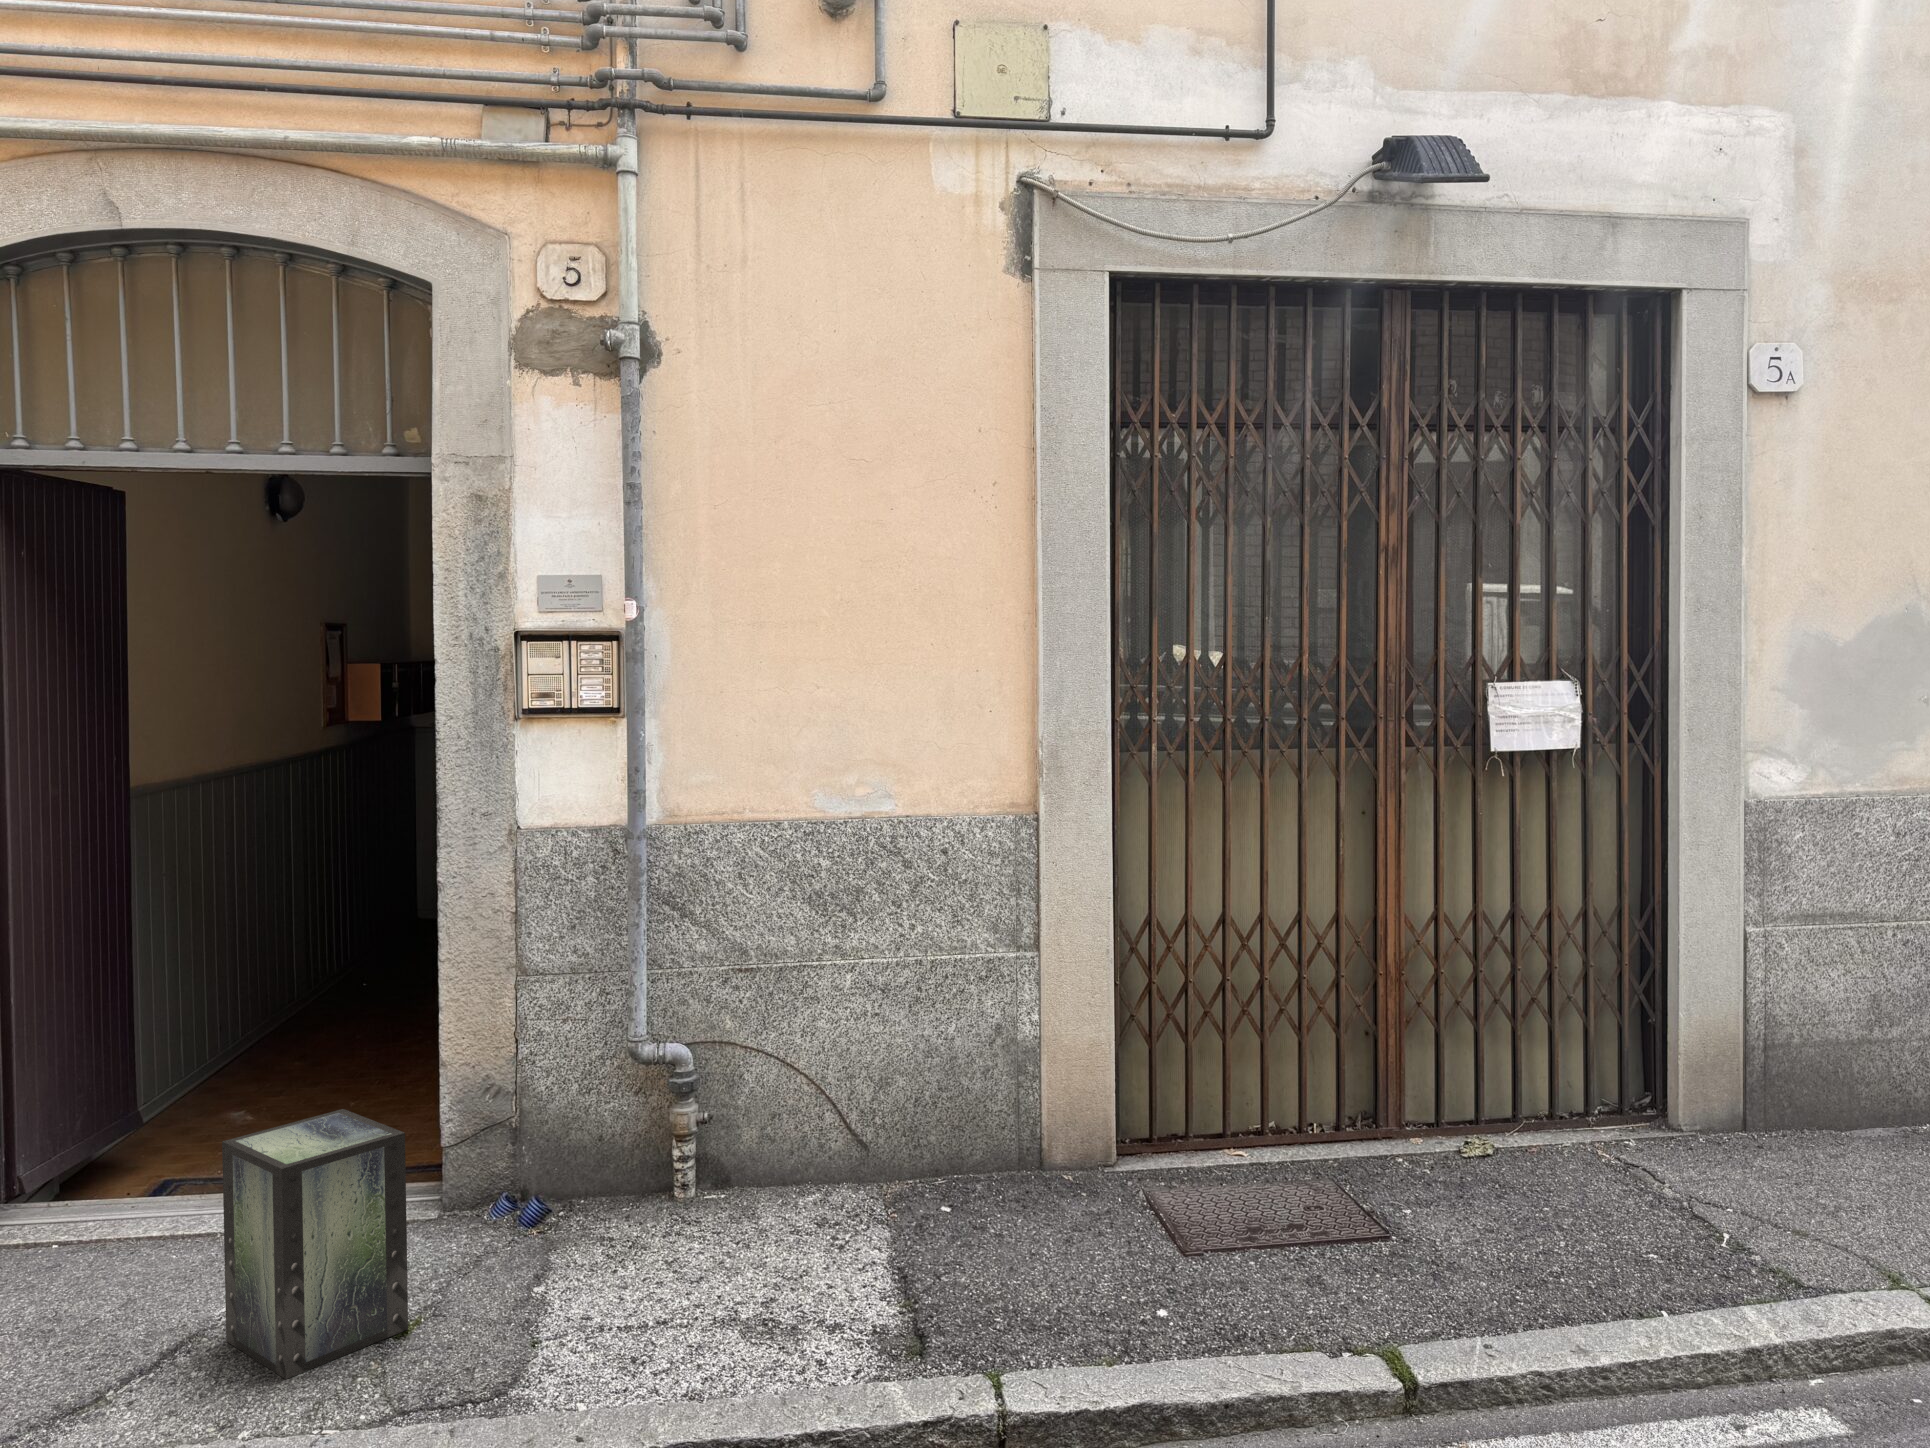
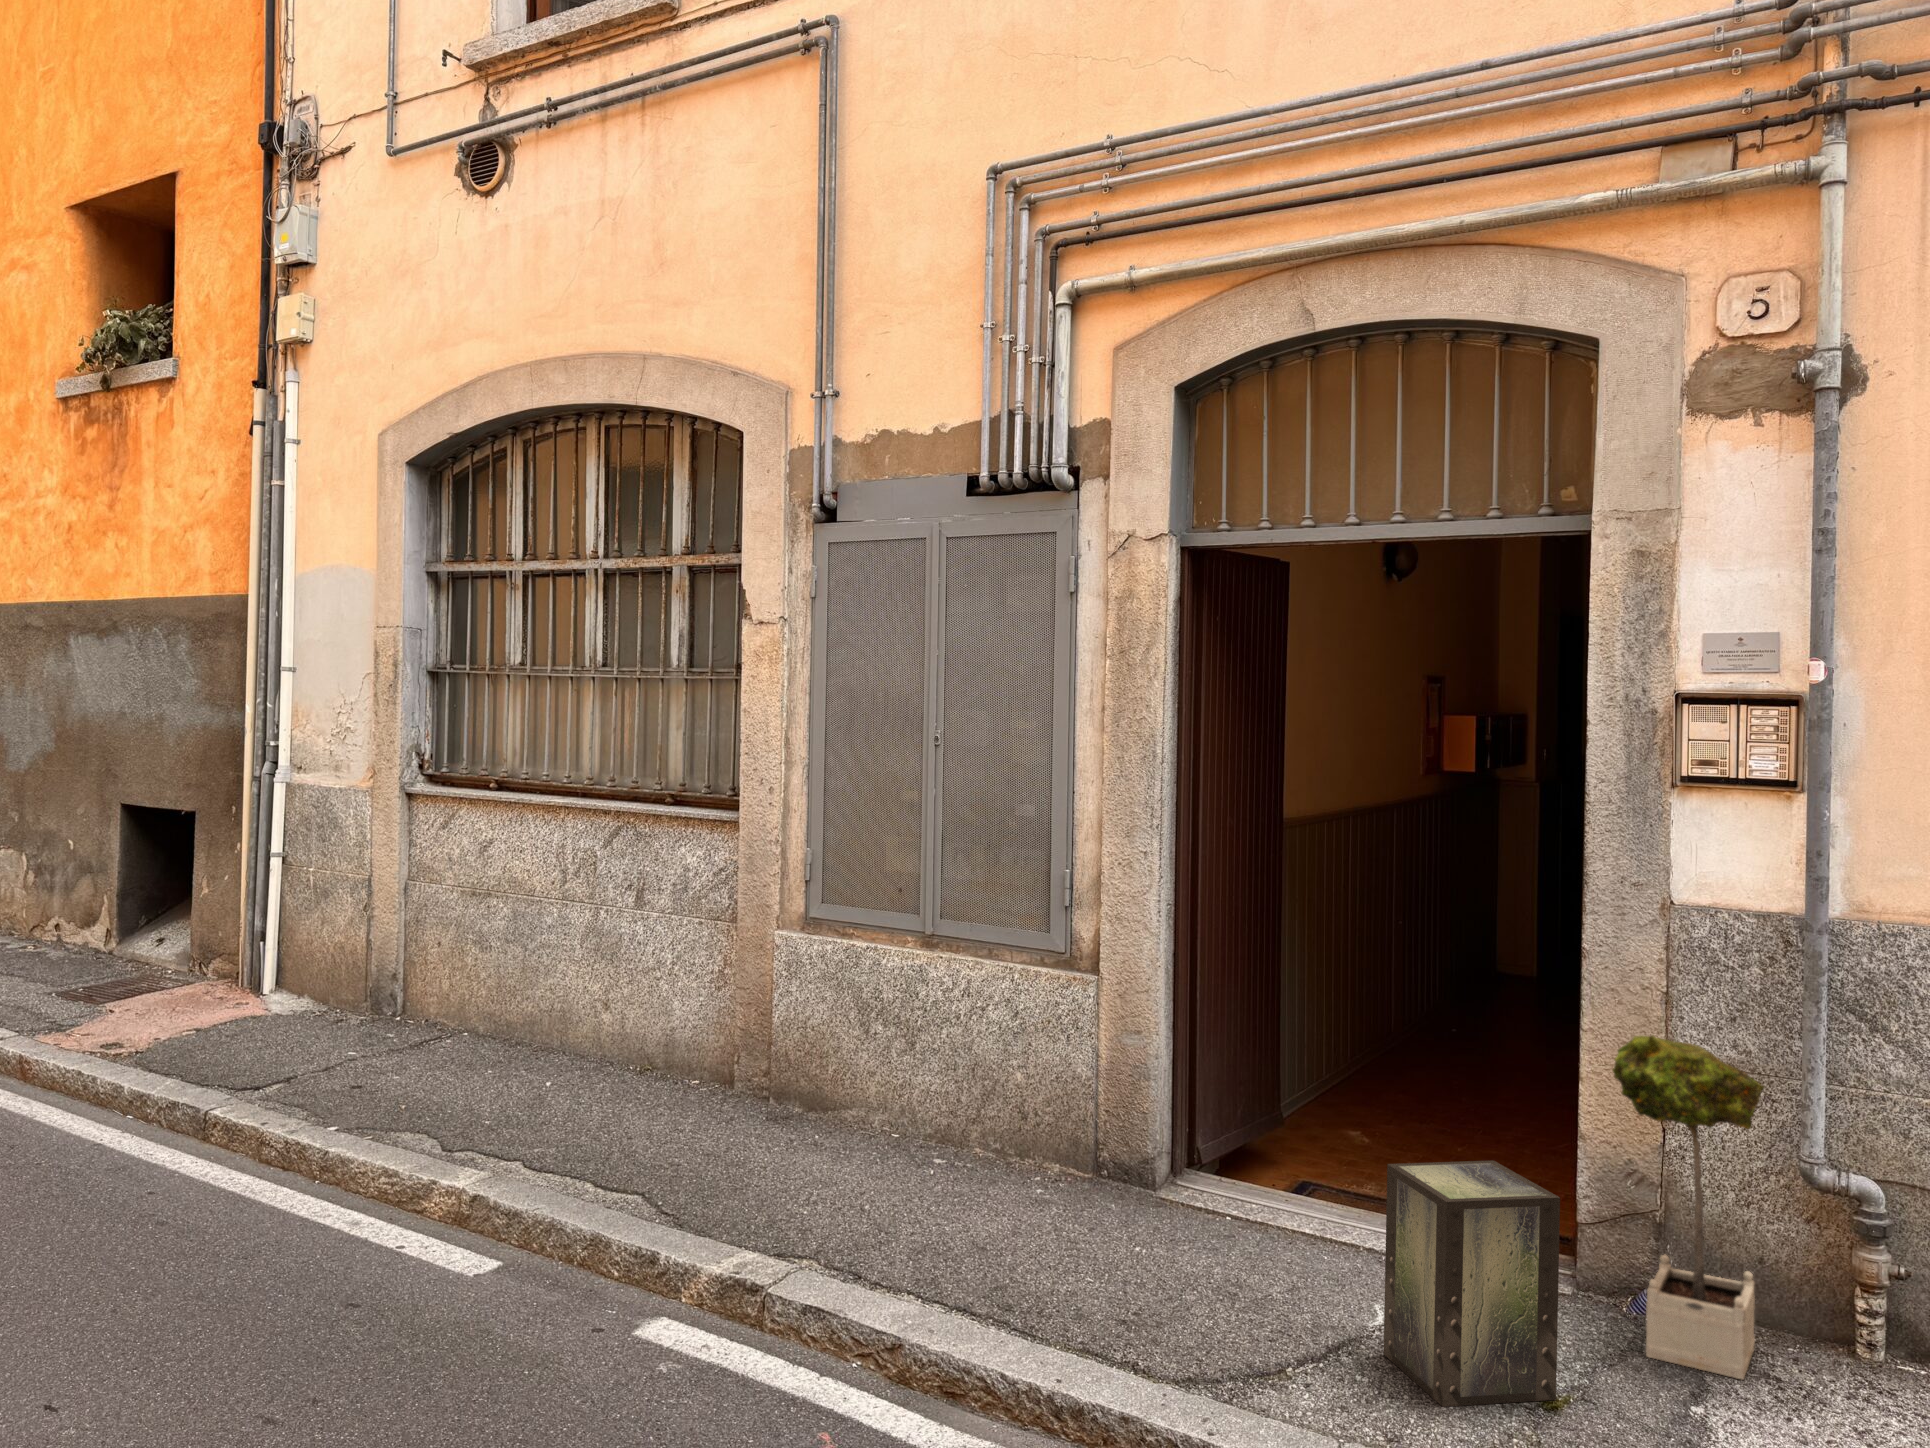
potted tree: none [463,955,597,1255] -> present [1613,1035,1764,1379]

